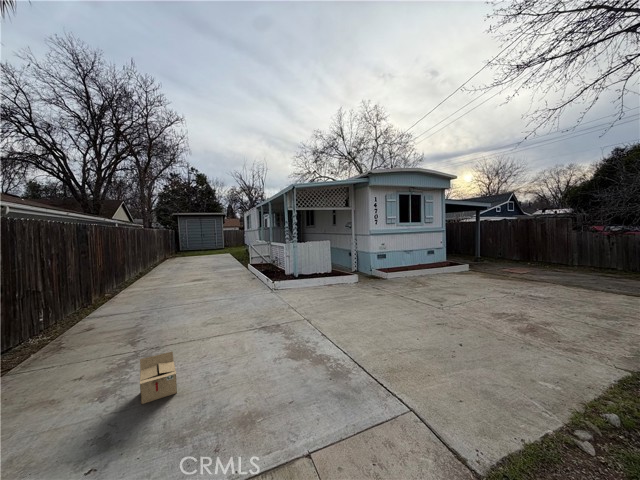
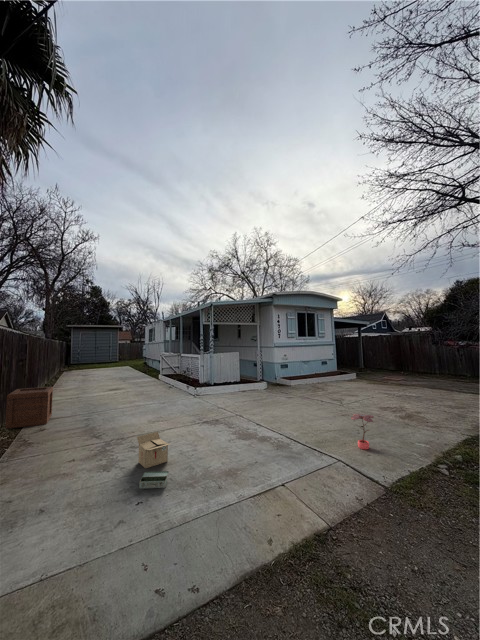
wooden crate: none [49,281,111,328] -> present [5,387,53,429]
potted plant: none [437,337,473,391] -> present [351,414,374,449]
toolbox: none [103,417,155,448] -> present [139,471,169,489]

